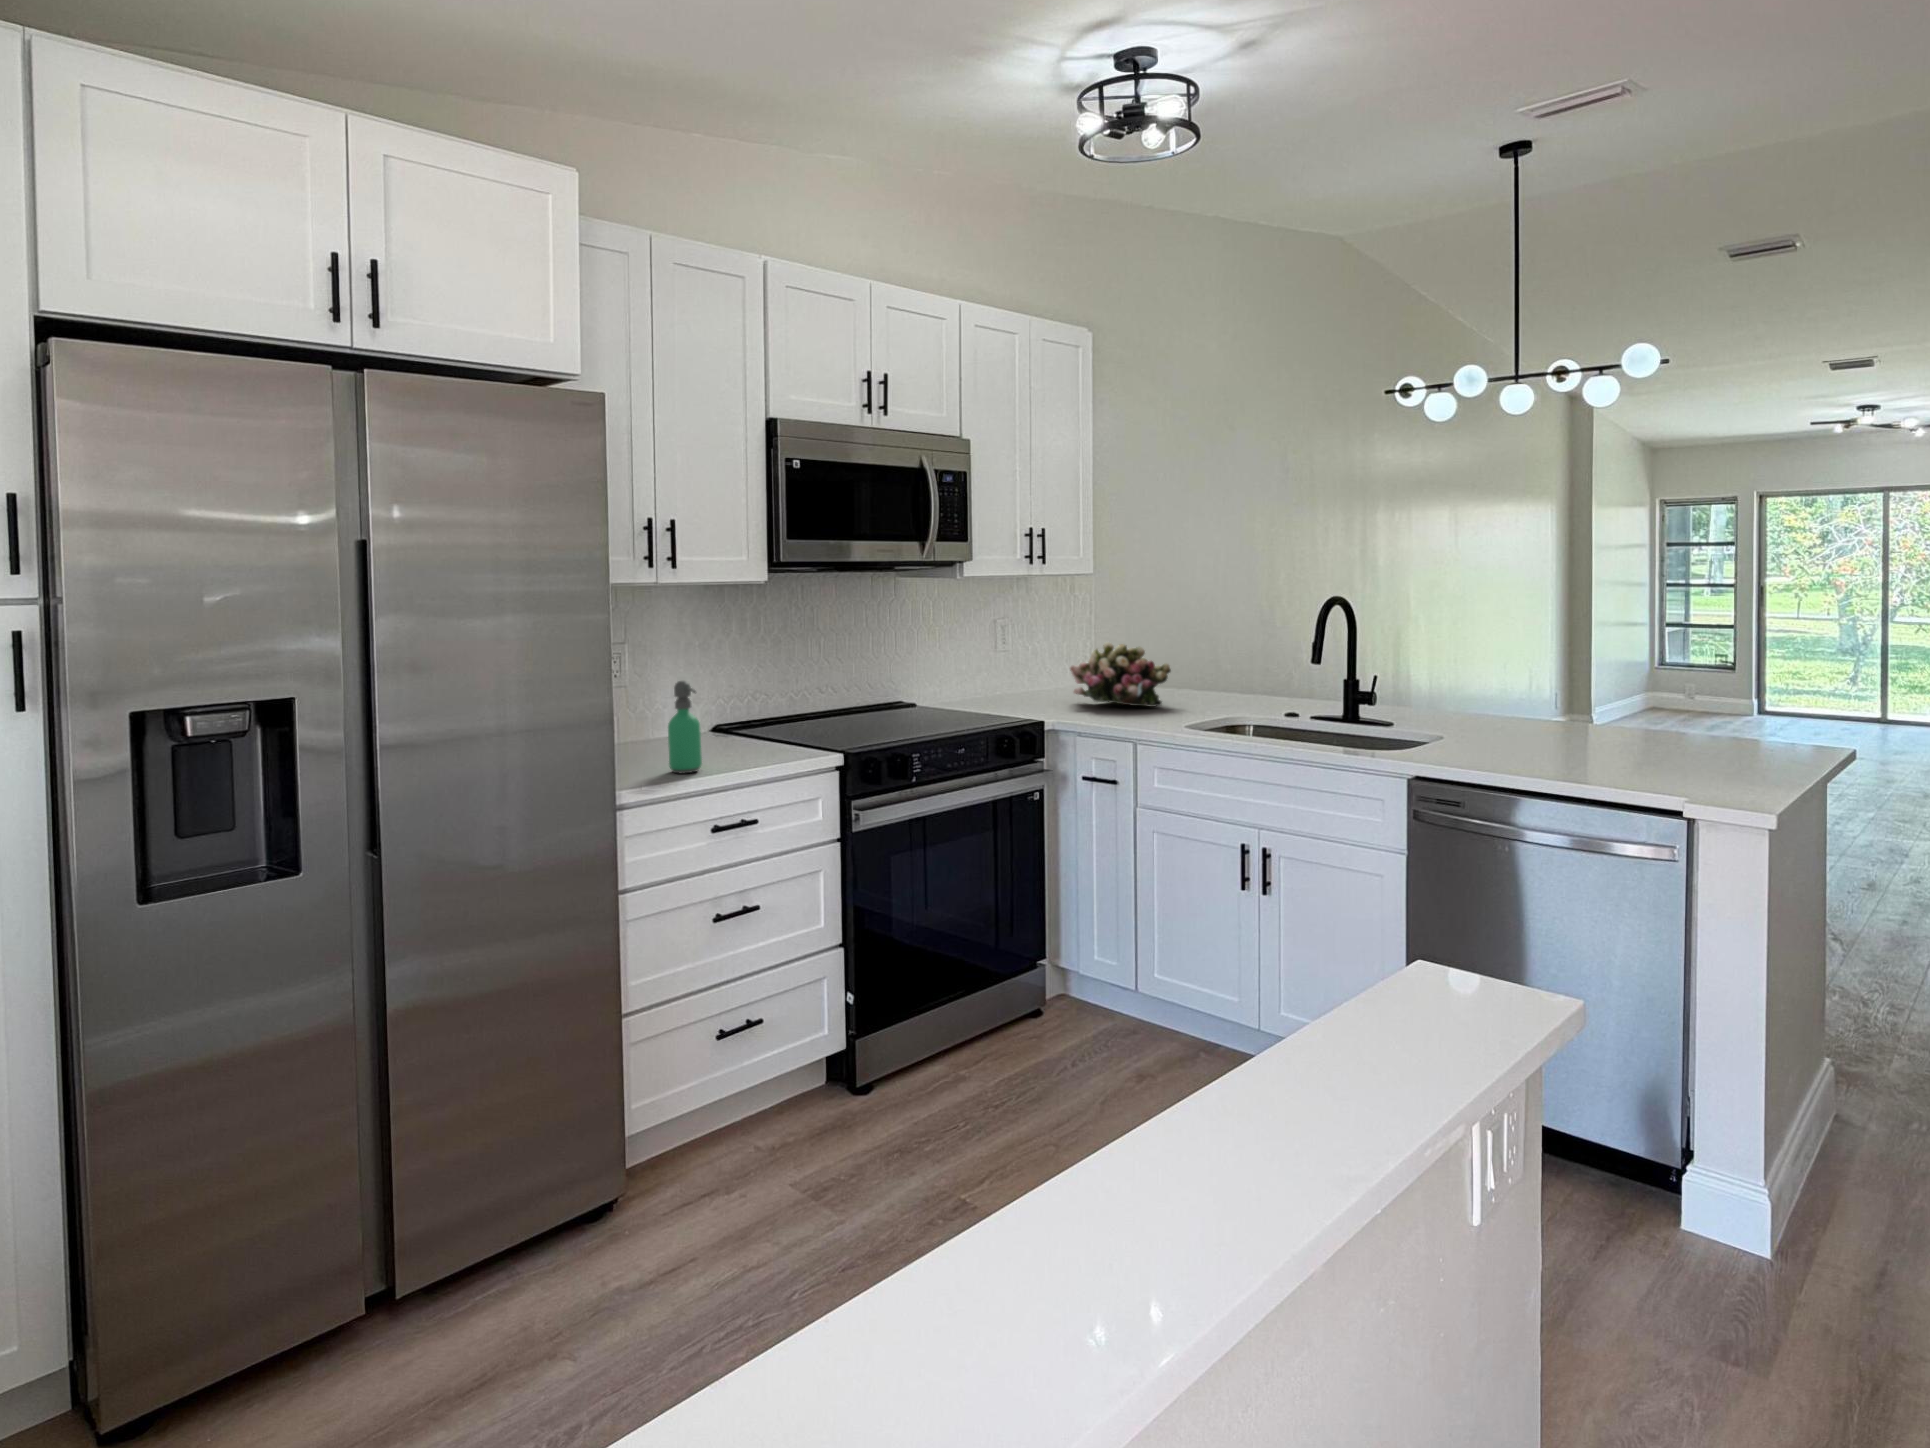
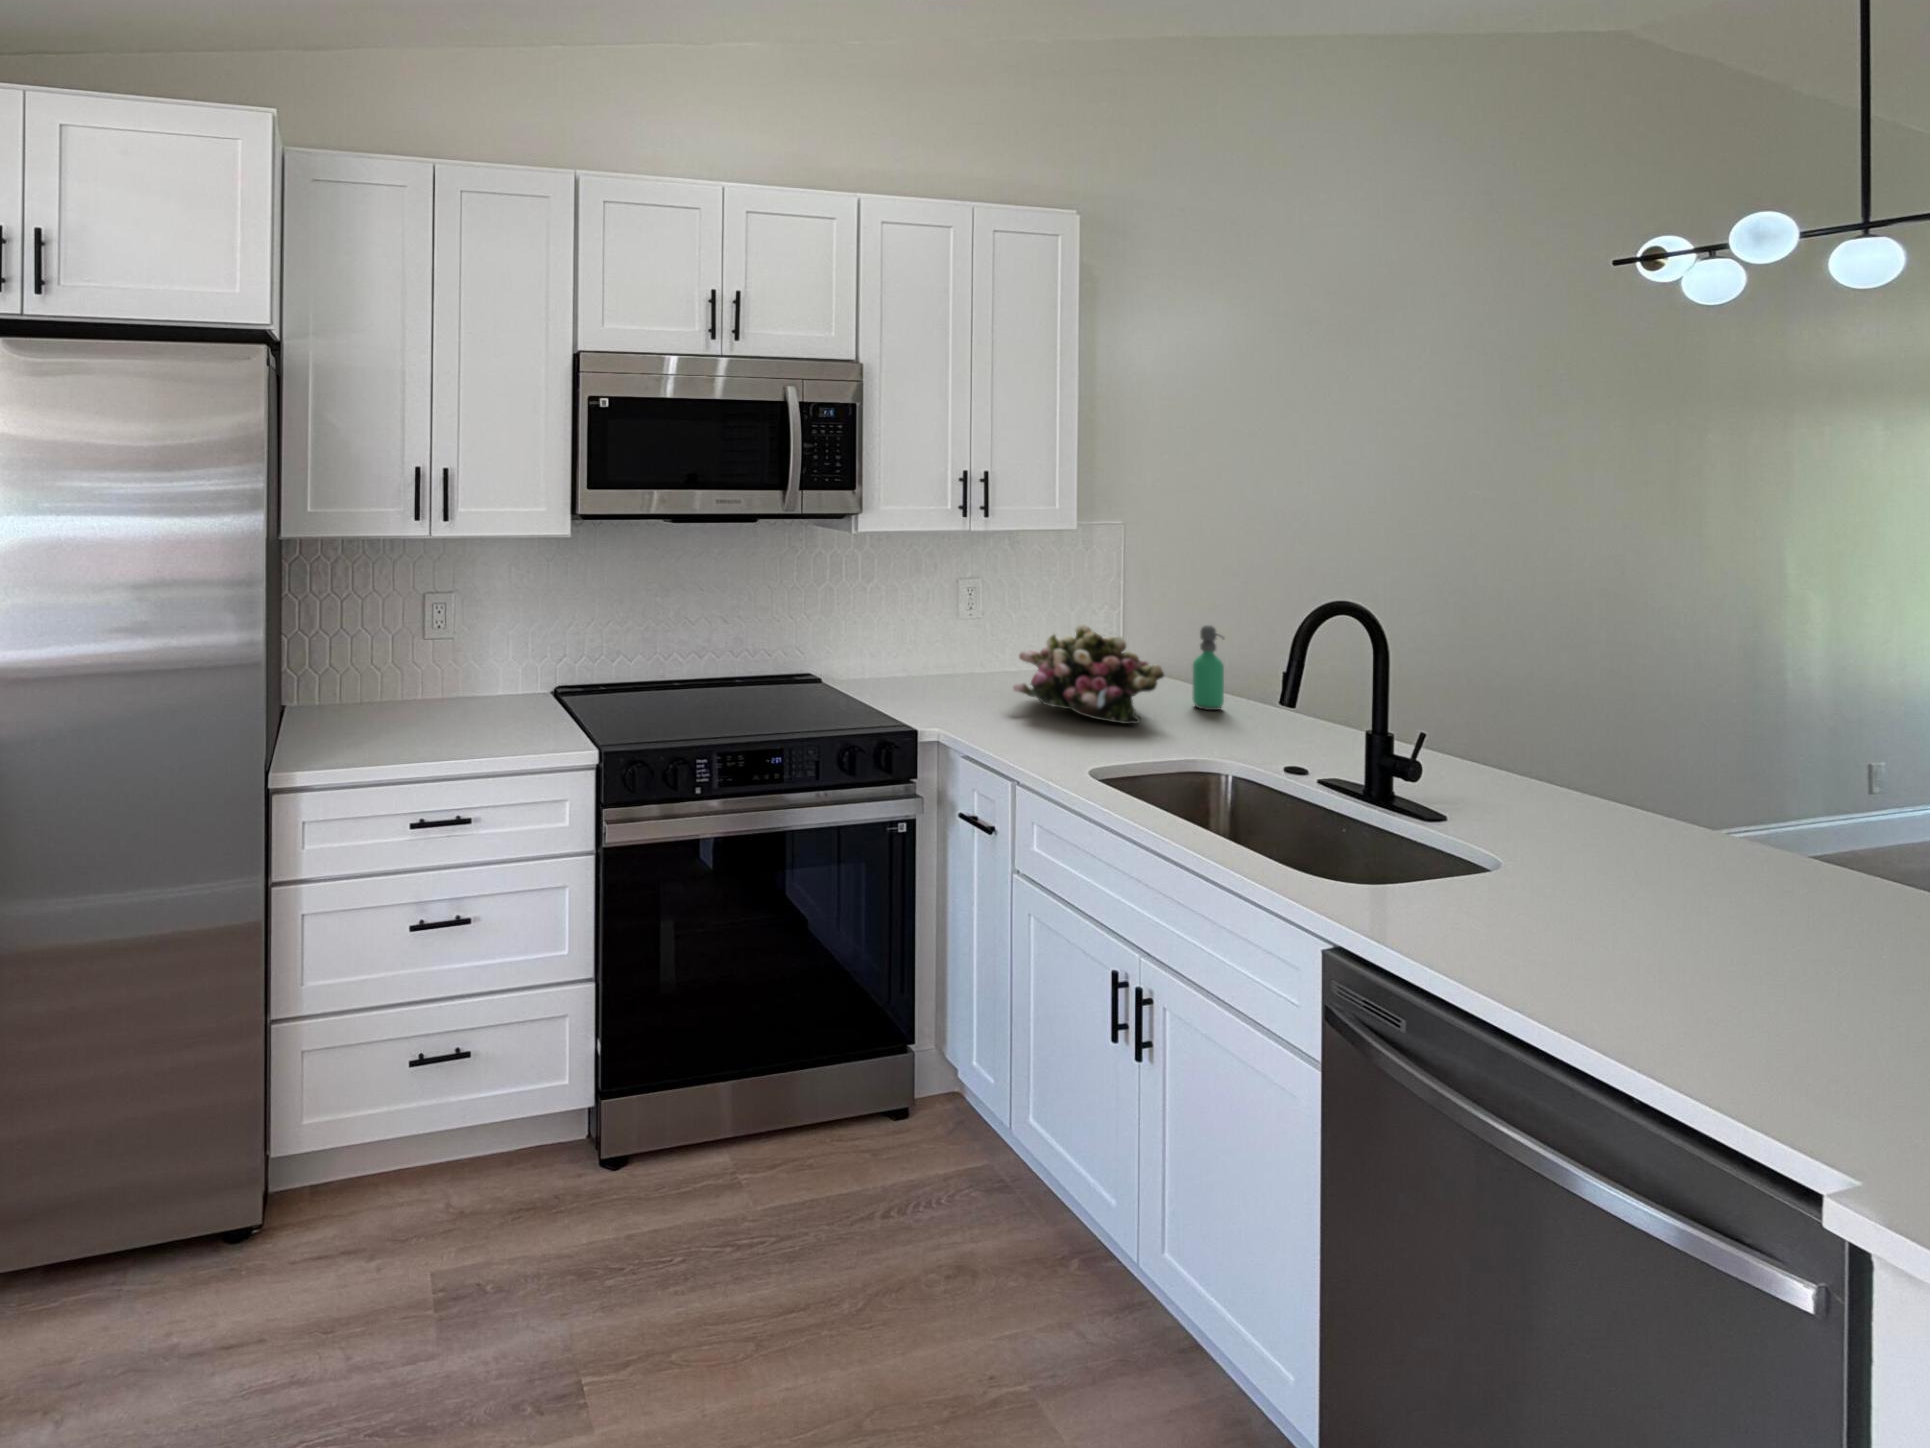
soap dispenser: present [668,681,702,773] -> present [1192,625,1224,710]

